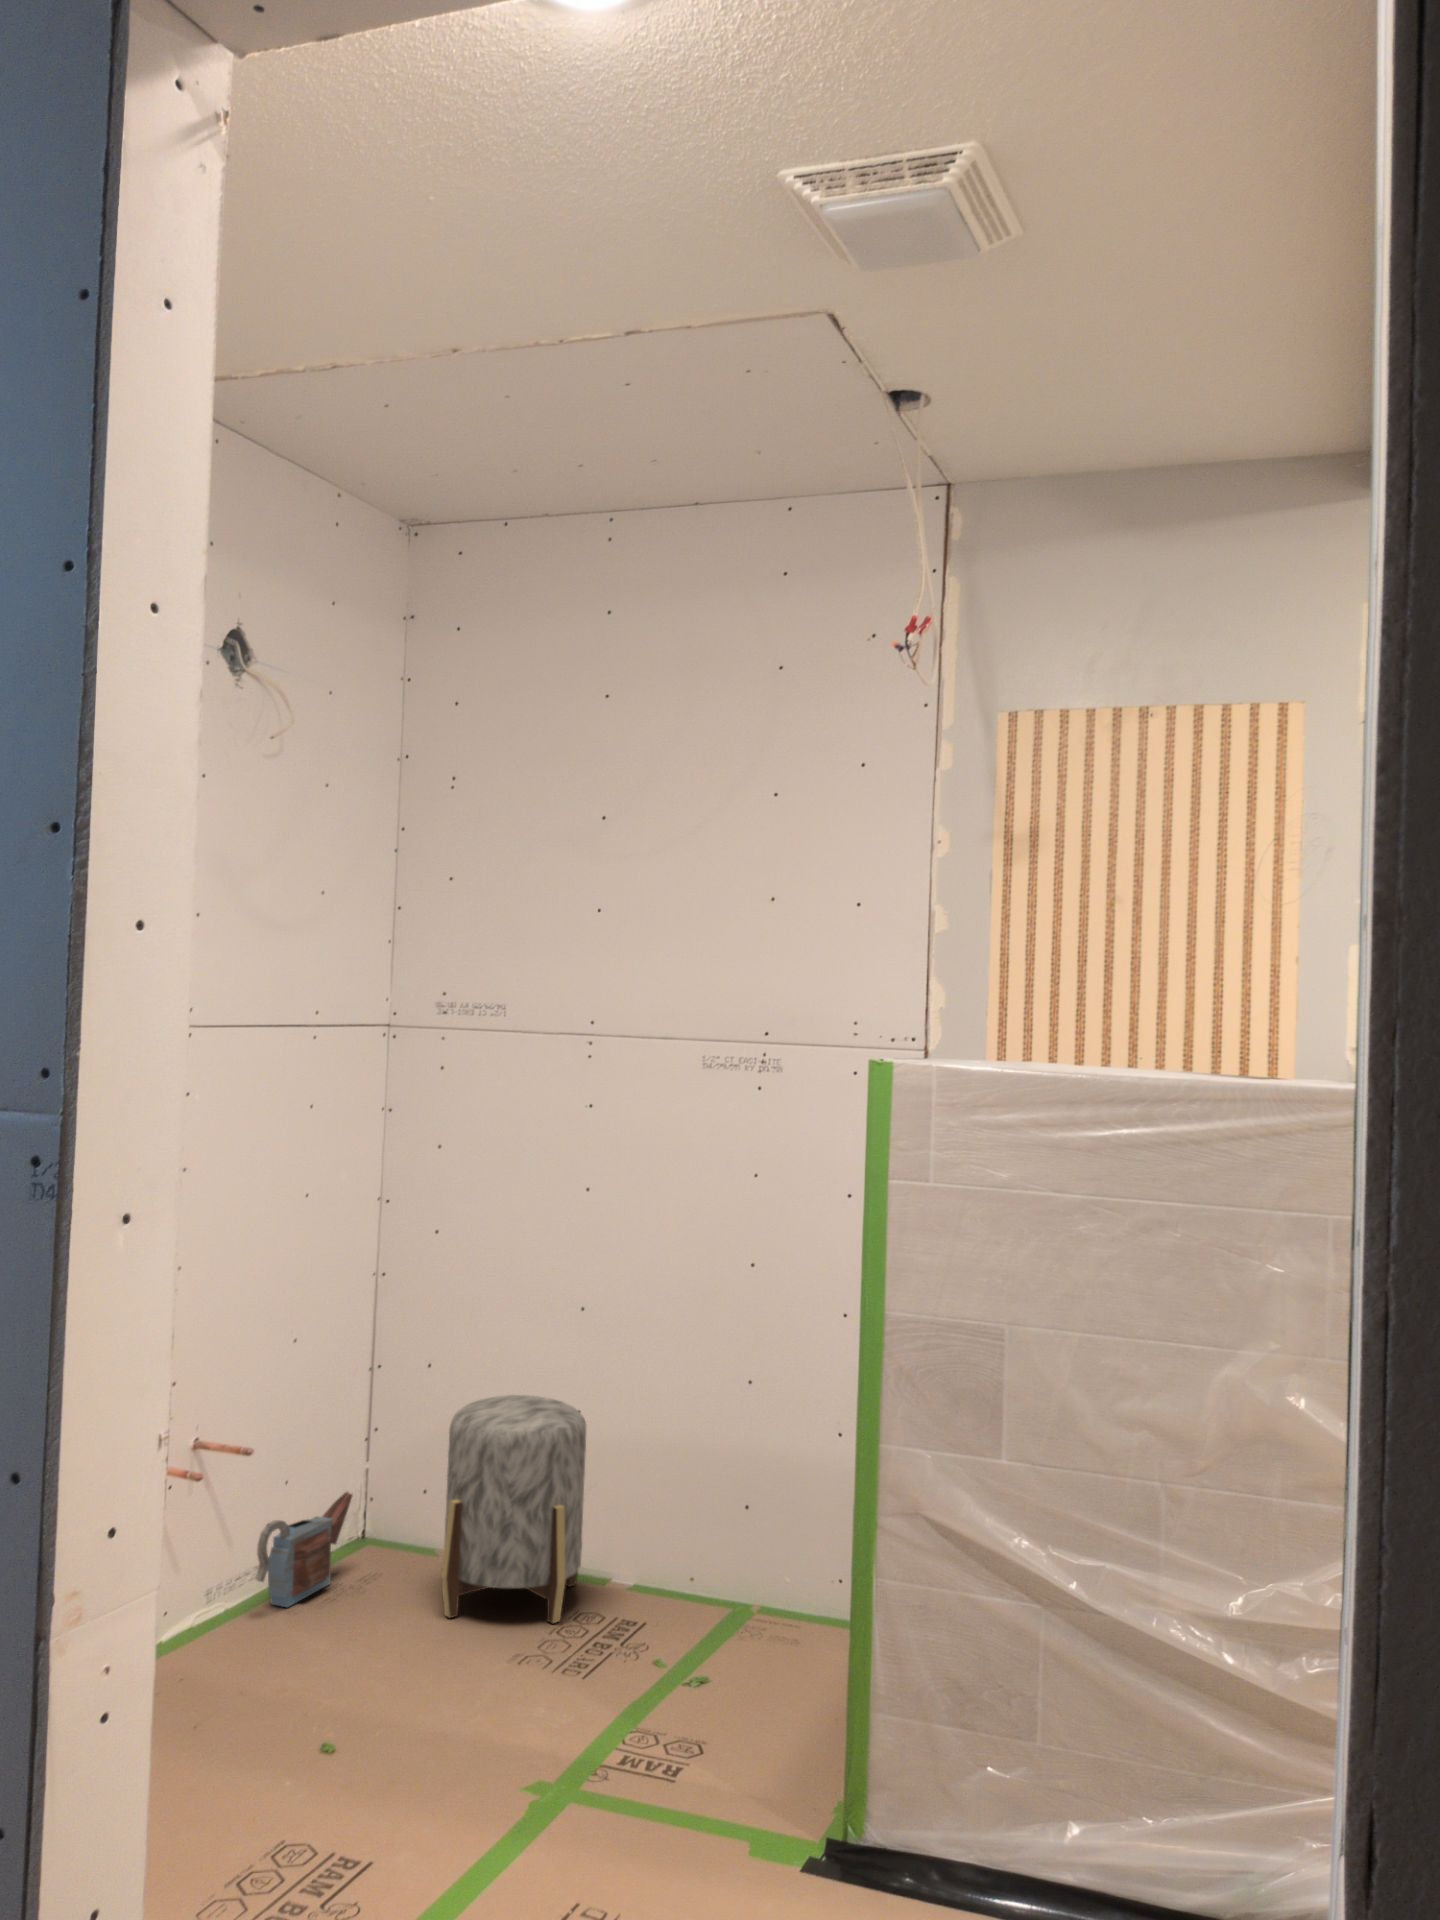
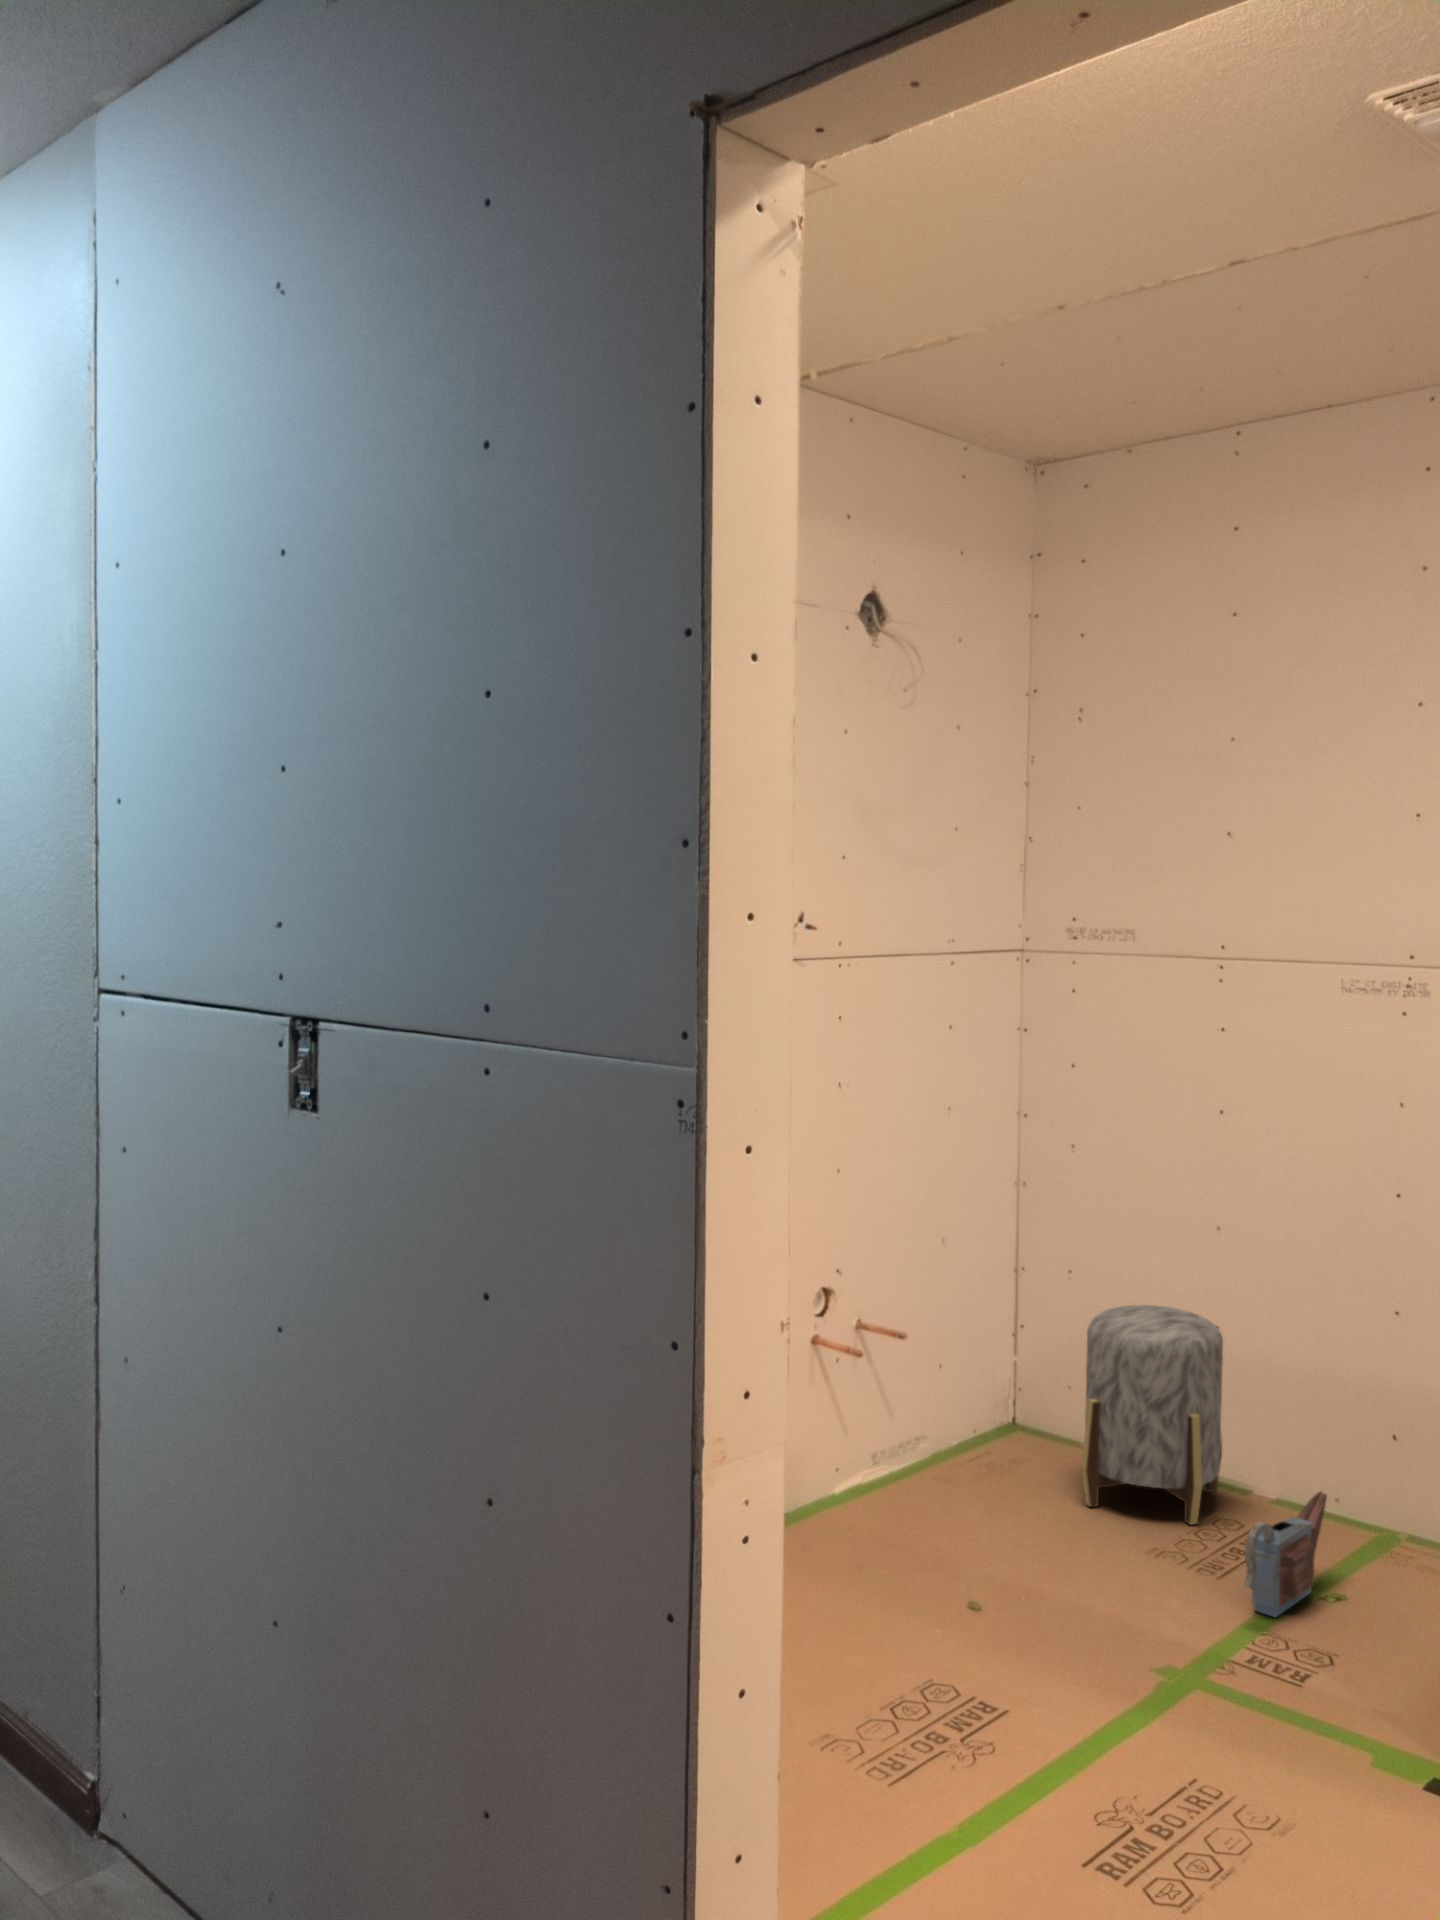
watering can: present [255,1492,352,1607] -> present [1244,1492,1327,1617]

